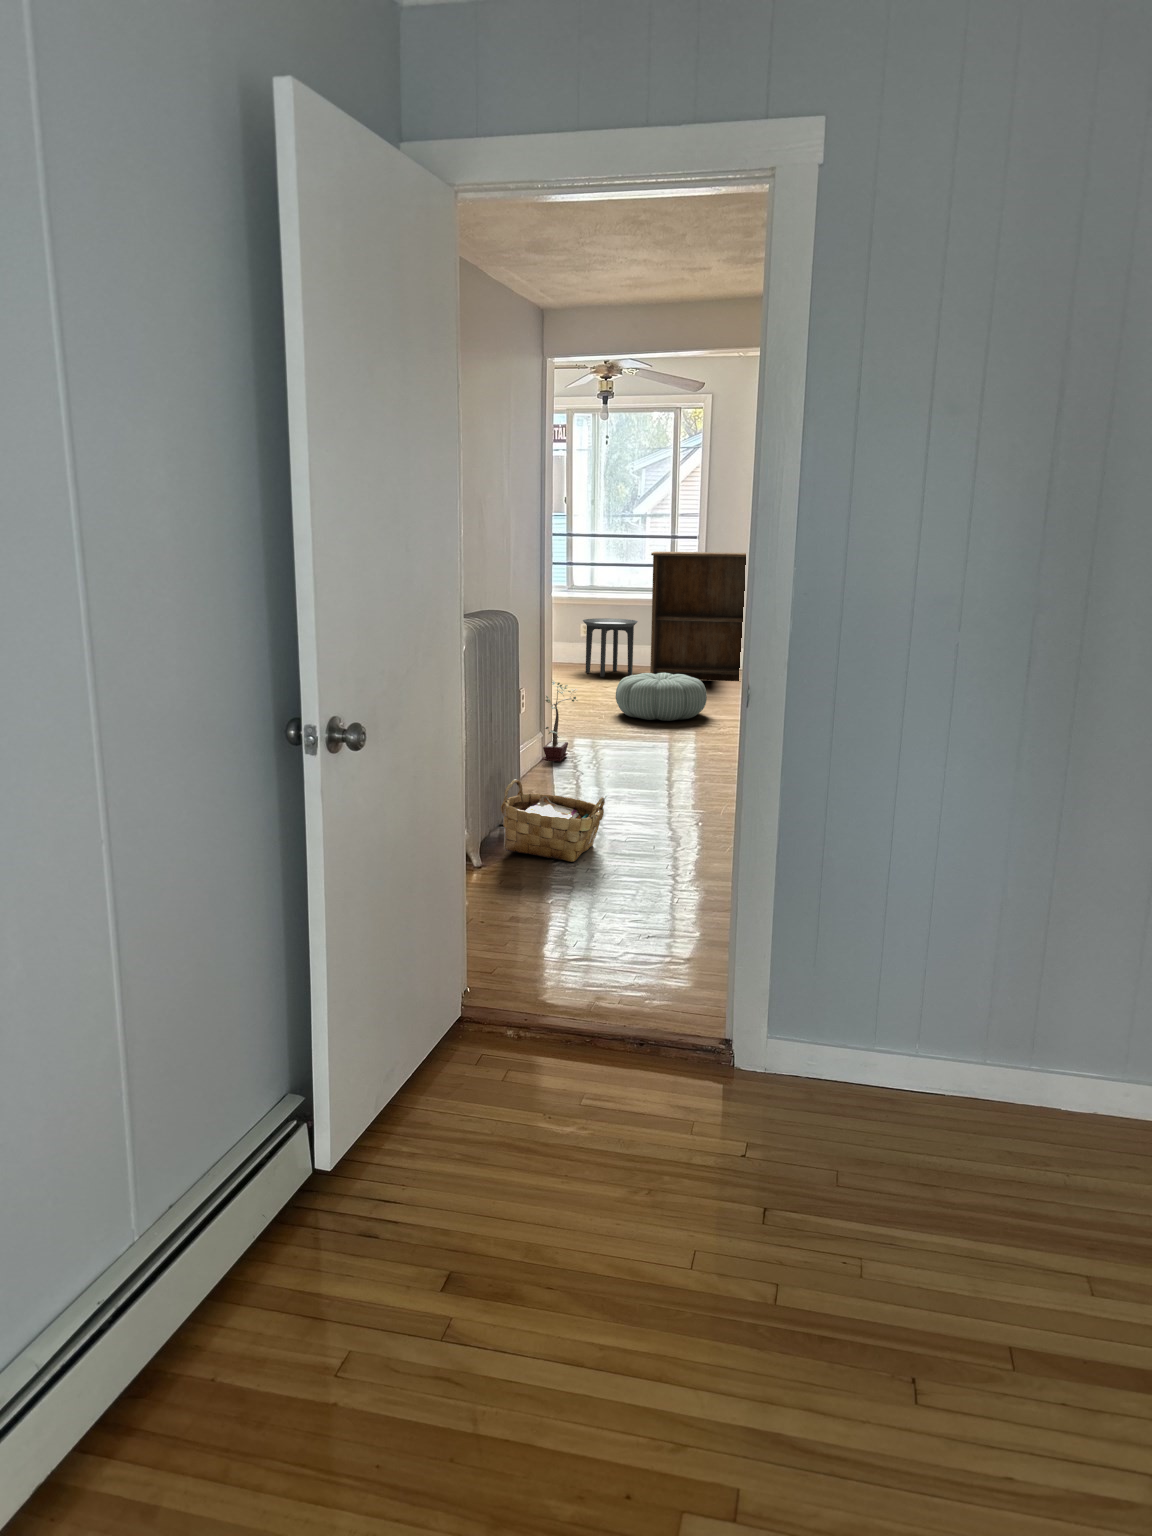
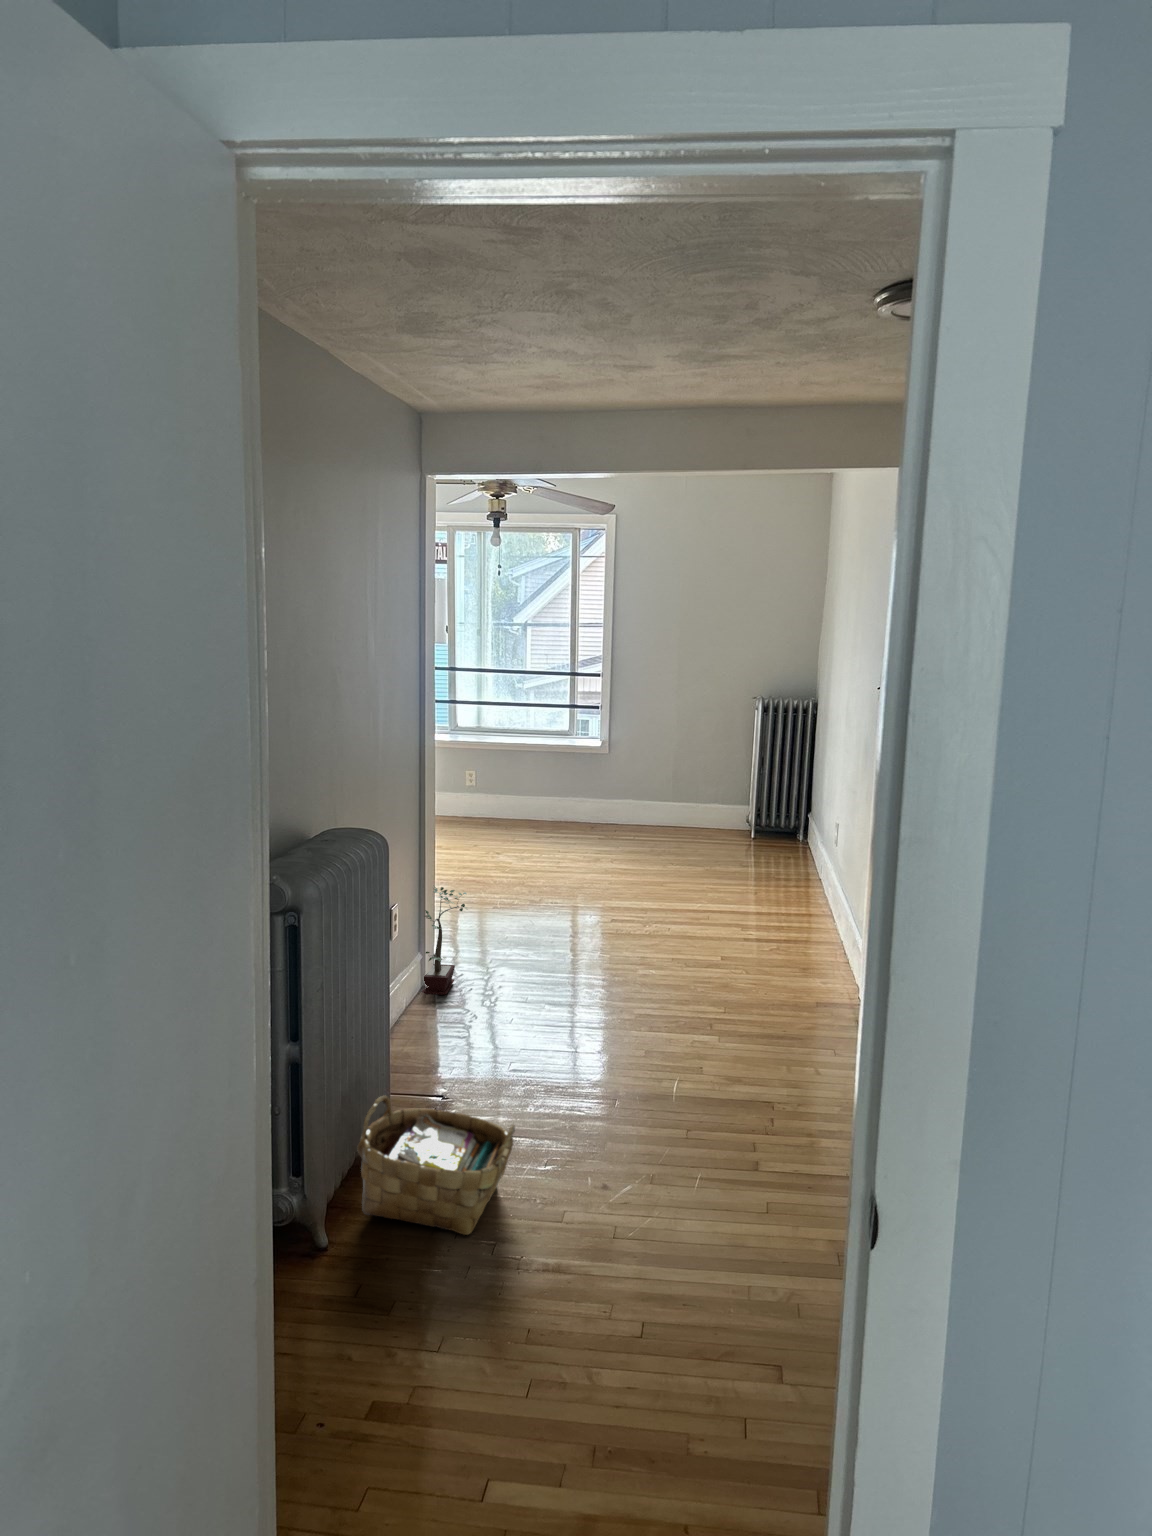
bookshelf: present [650,552,746,681] -> none [549,692,671,849]
side table: present [583,618,638,677] -> none [468,766,533,837]
pouf: present [616,673,707,721] -> none [512,848,623,912]

